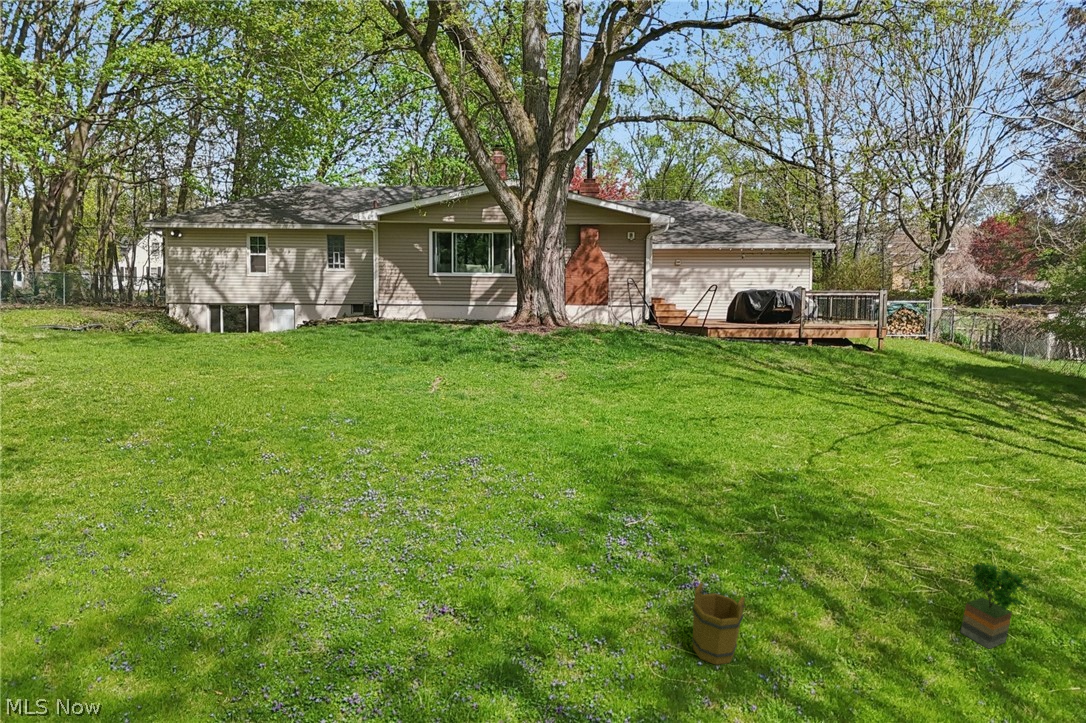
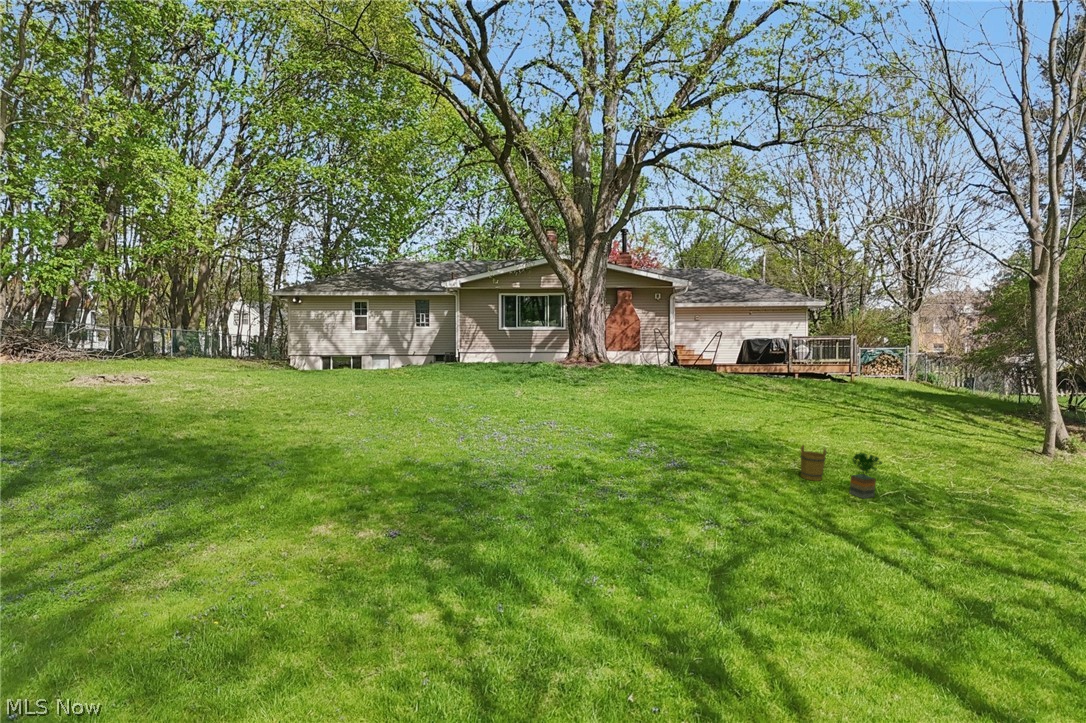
bucket: present [692,583,746,664] -> present [800,445,827,481]

